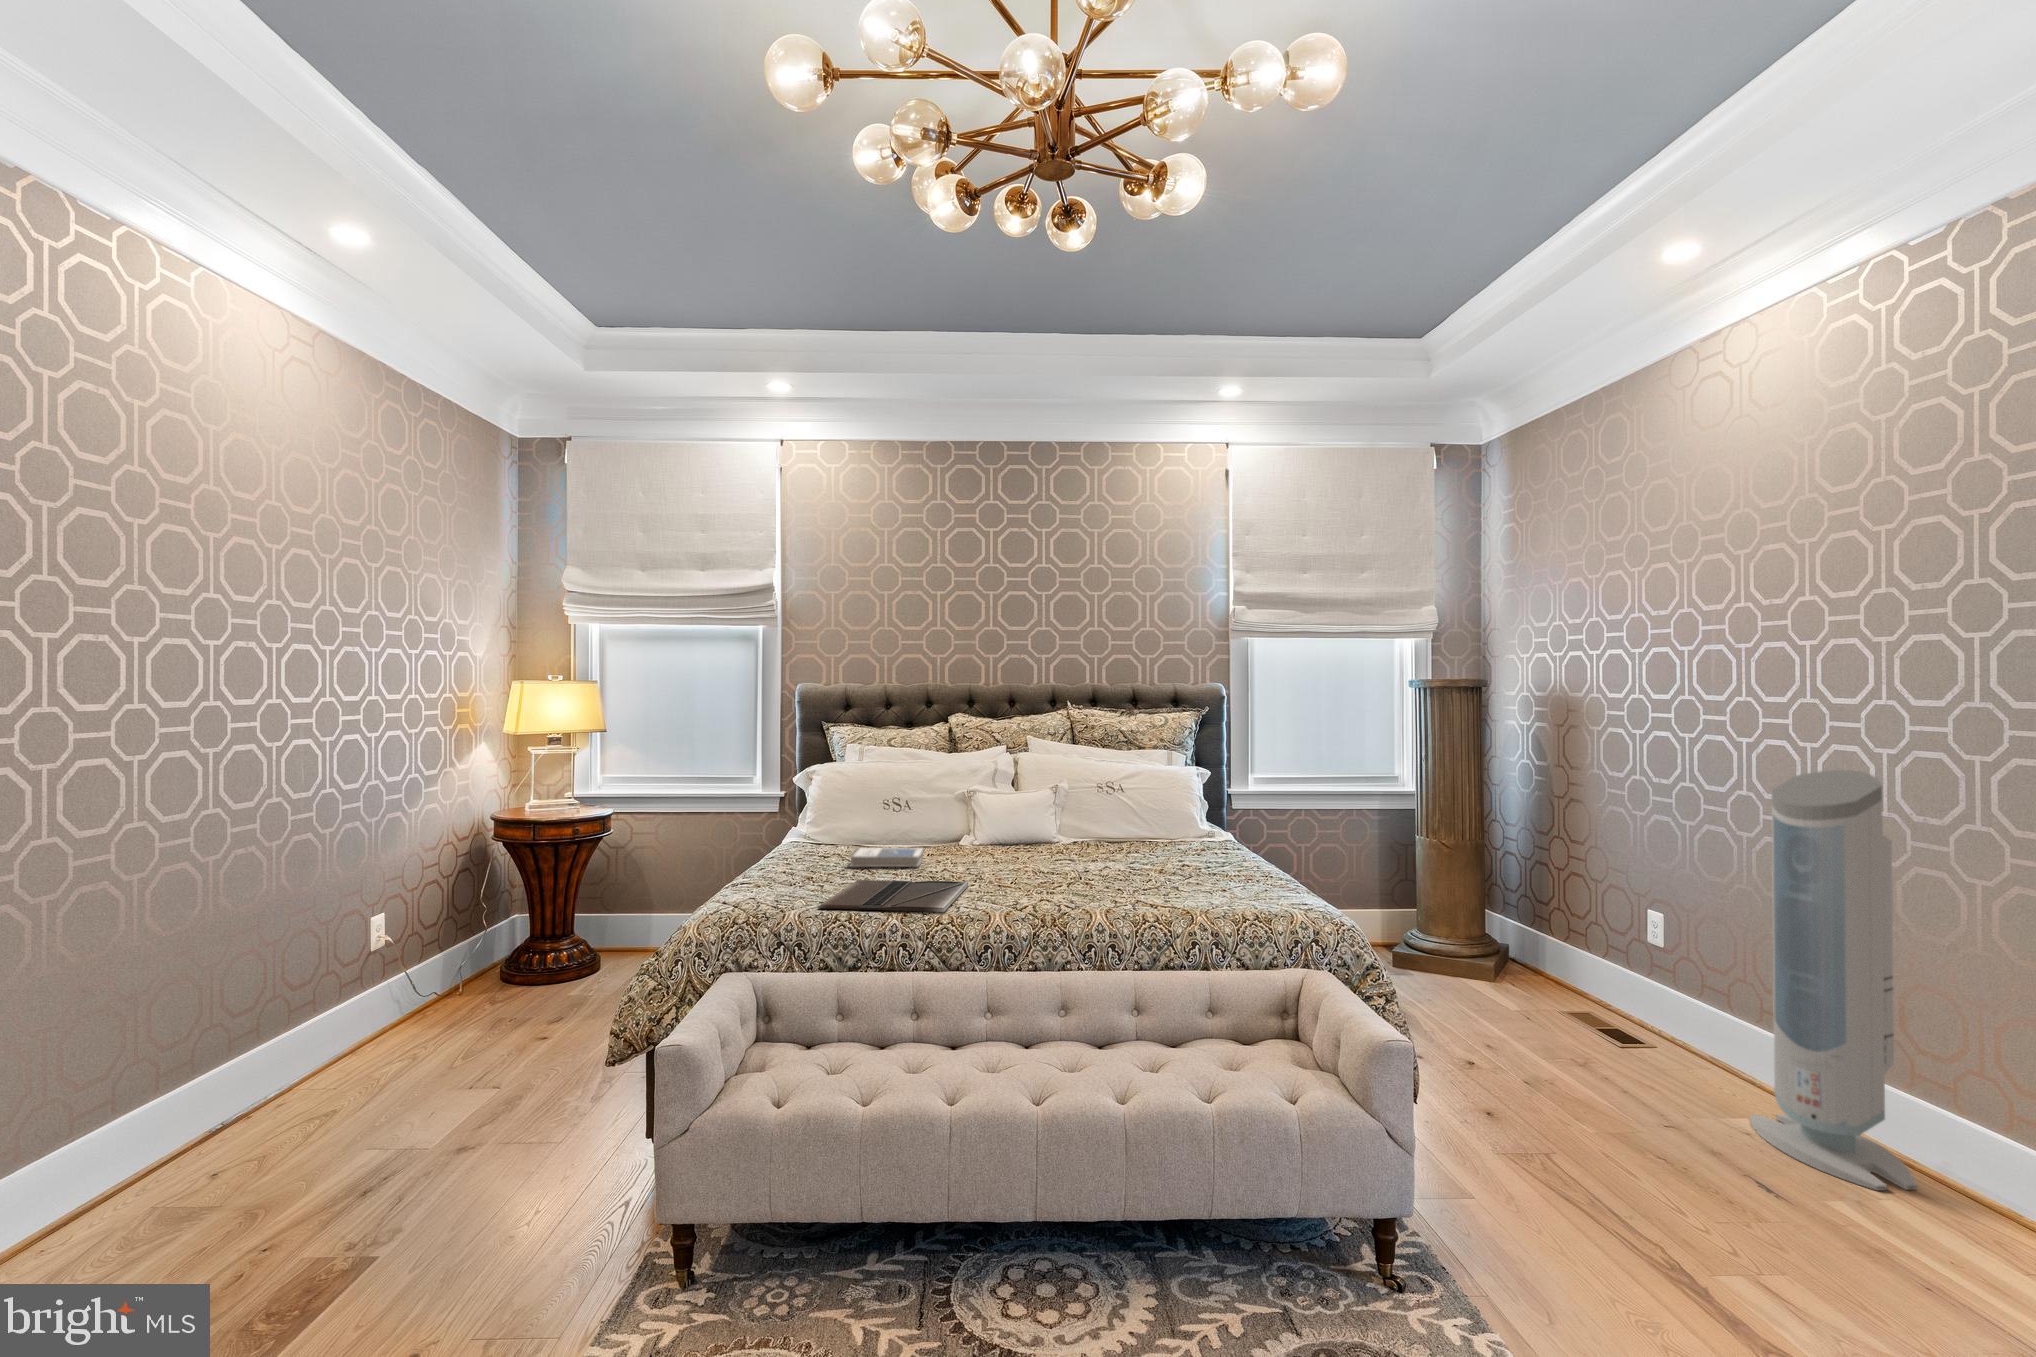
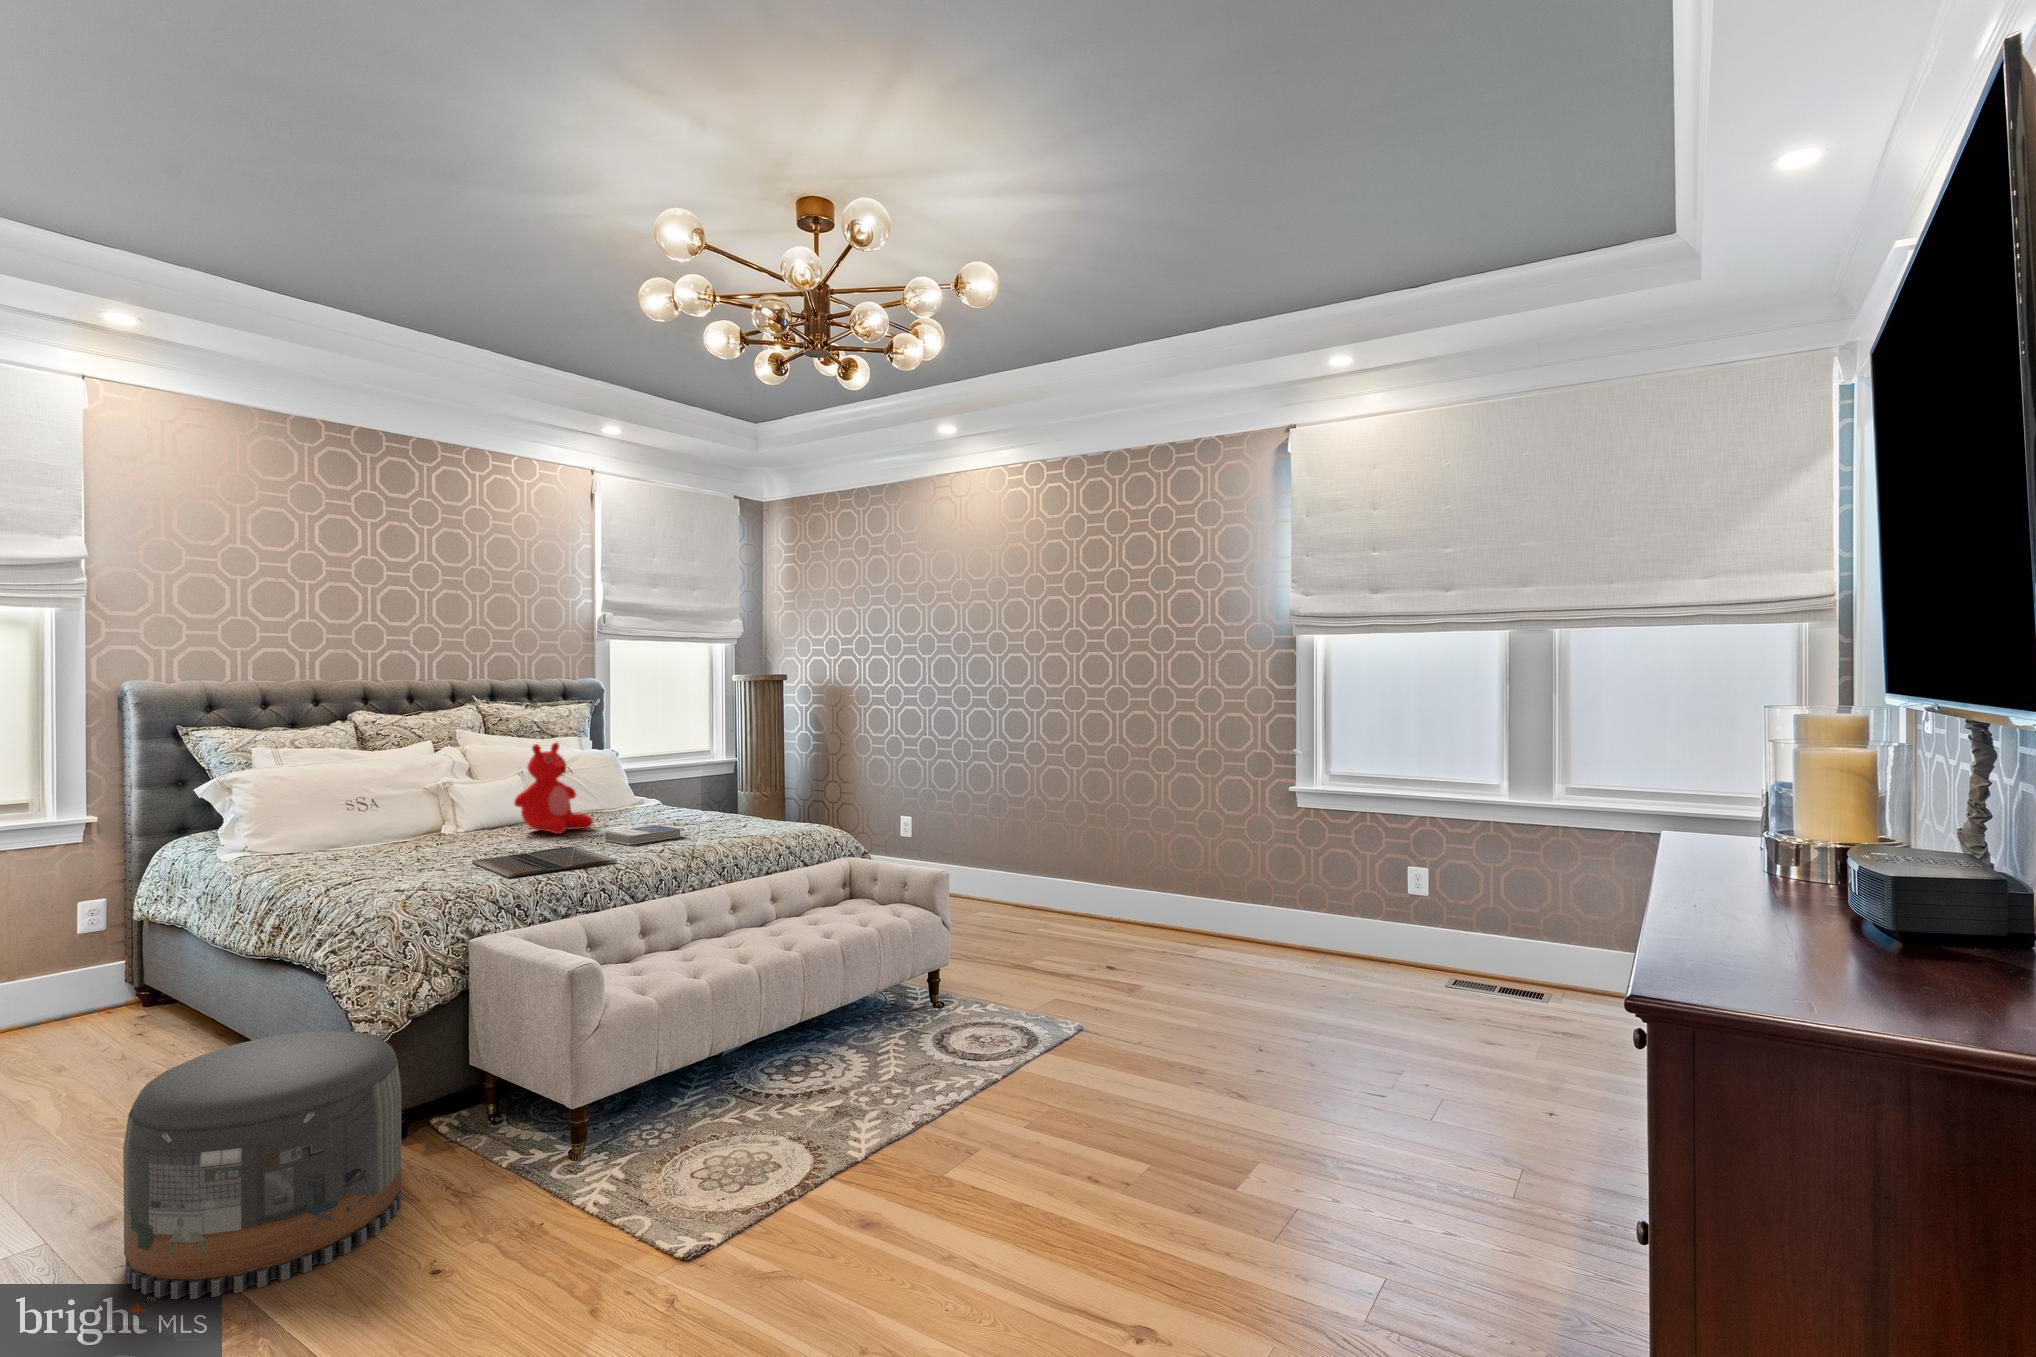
teddy bear: none [978,755,1060,864] -> present [514,743,593,834]
air purifier: present [1750,770,1917,1191] -> none [986,722,1060,920]
hardback book: present [850,848,923,867] -> present [604,824,683,845]
pouf: none [313,1029,572,1299] -> present [123,1031,402,1299]

